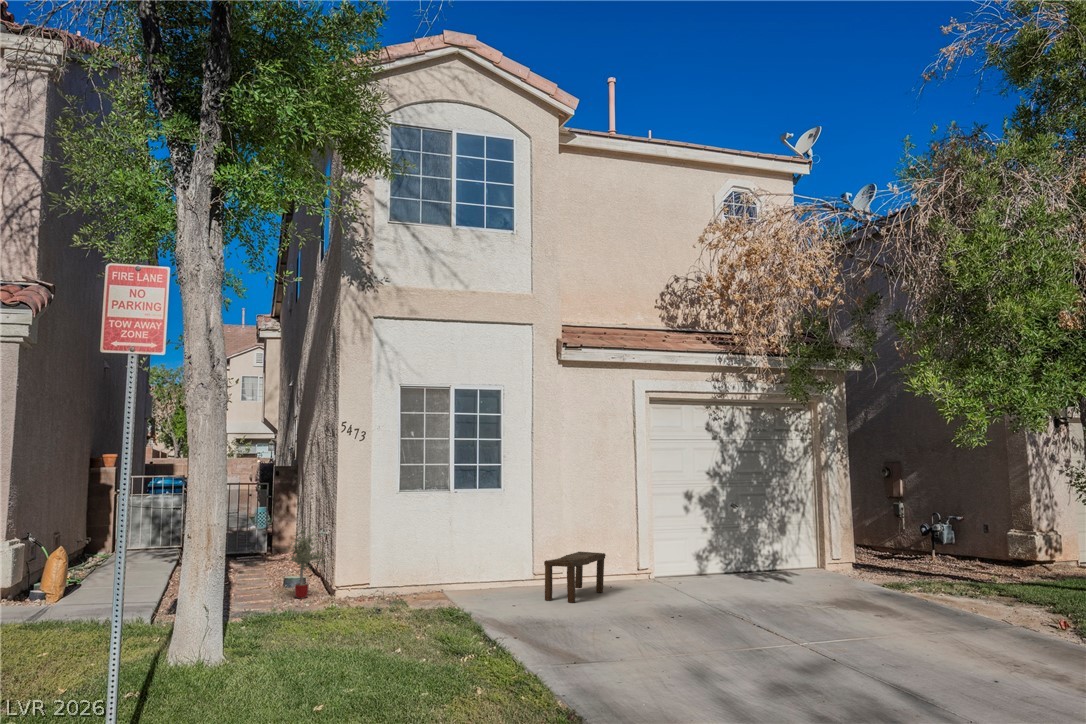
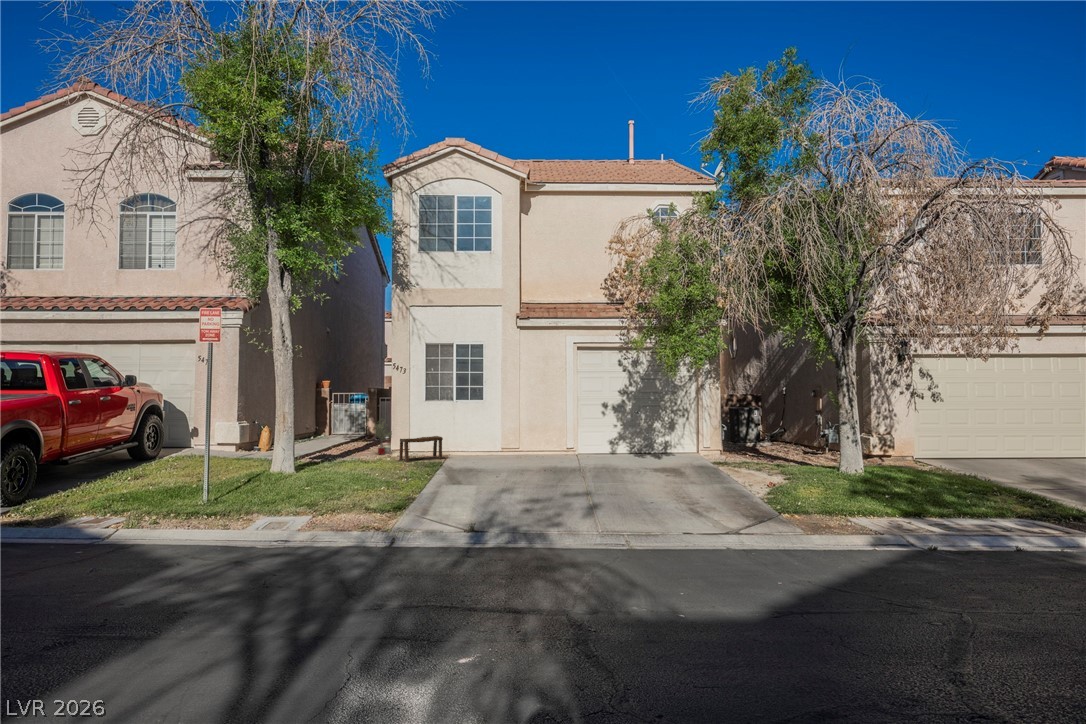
bench: present [544,552,606,603] -> present [399,436,443,462]

